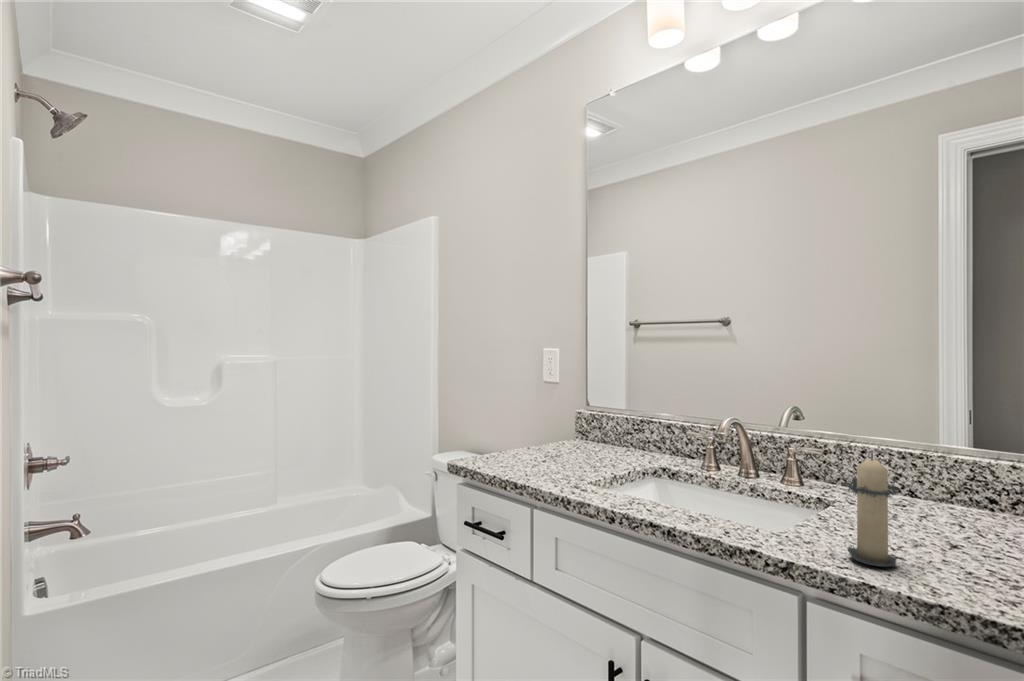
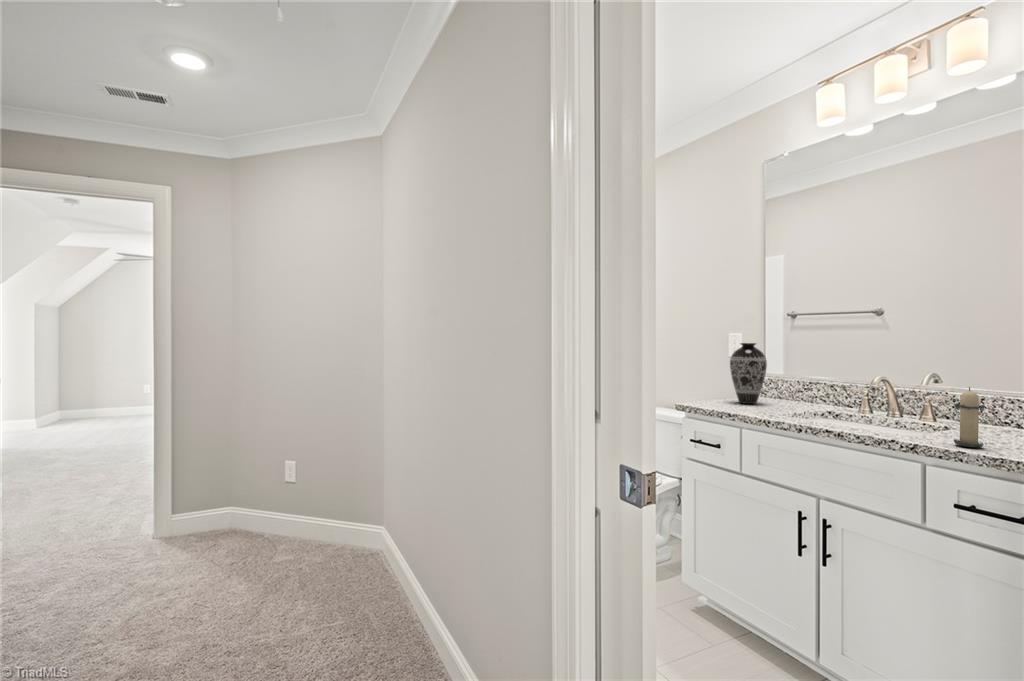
decorative vase: none [533,365,583,457] -> present [730,343,767,404]

